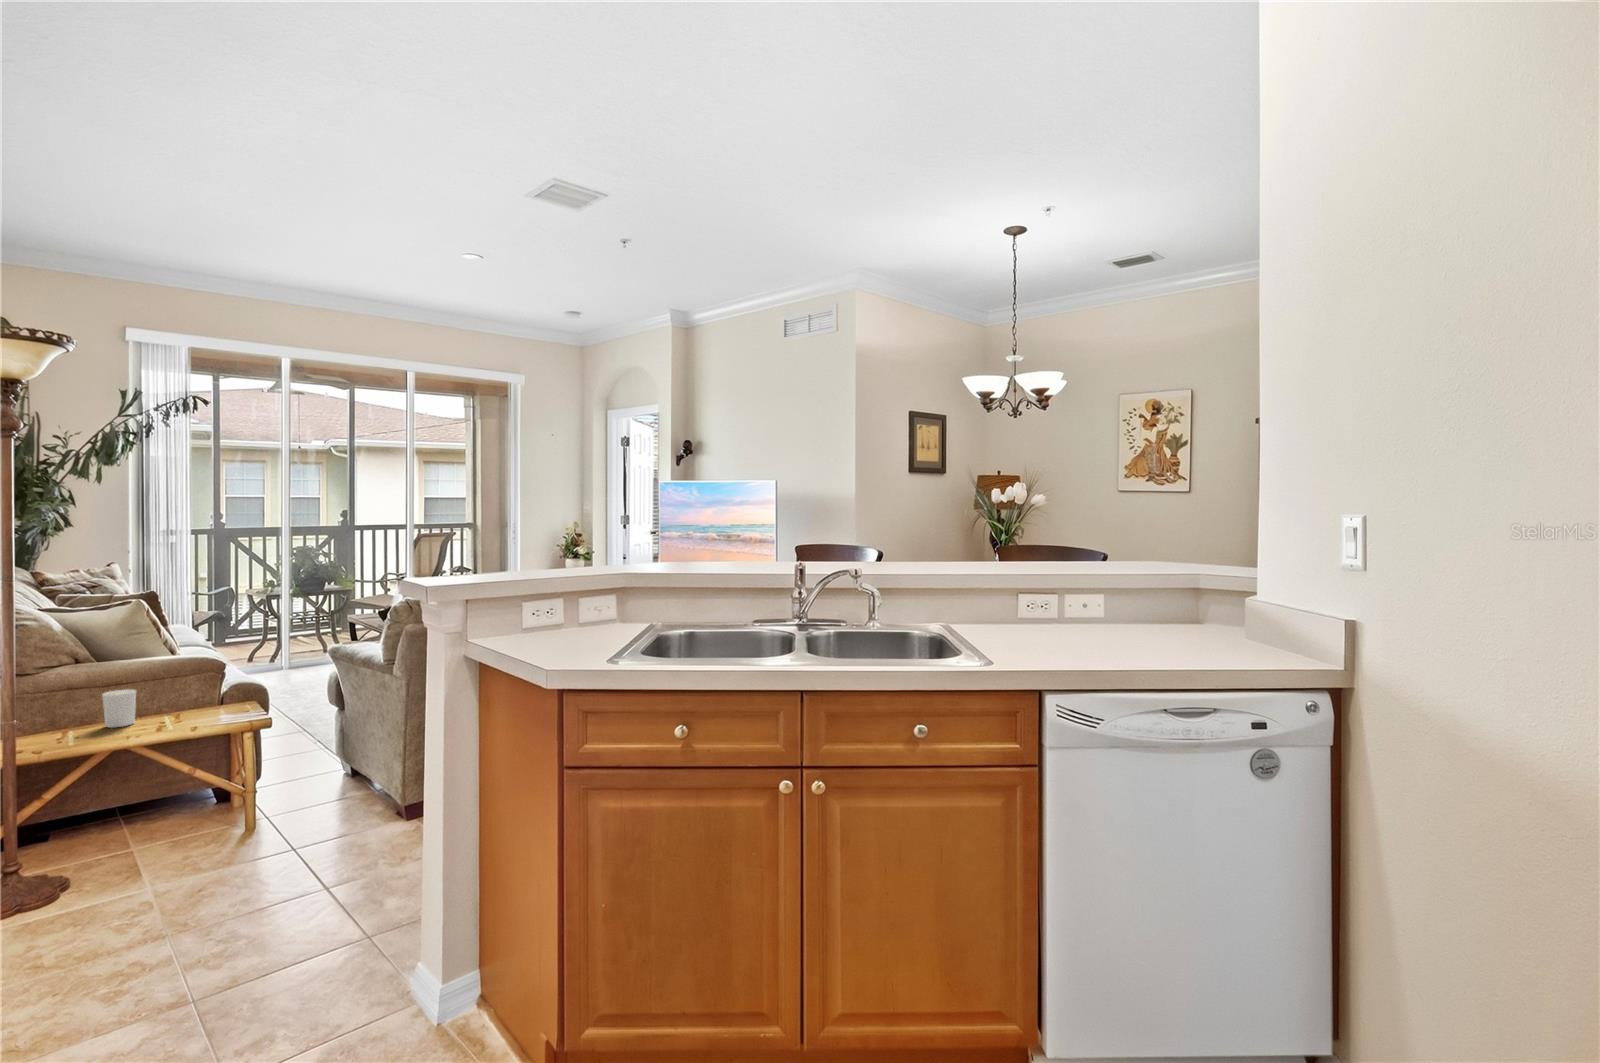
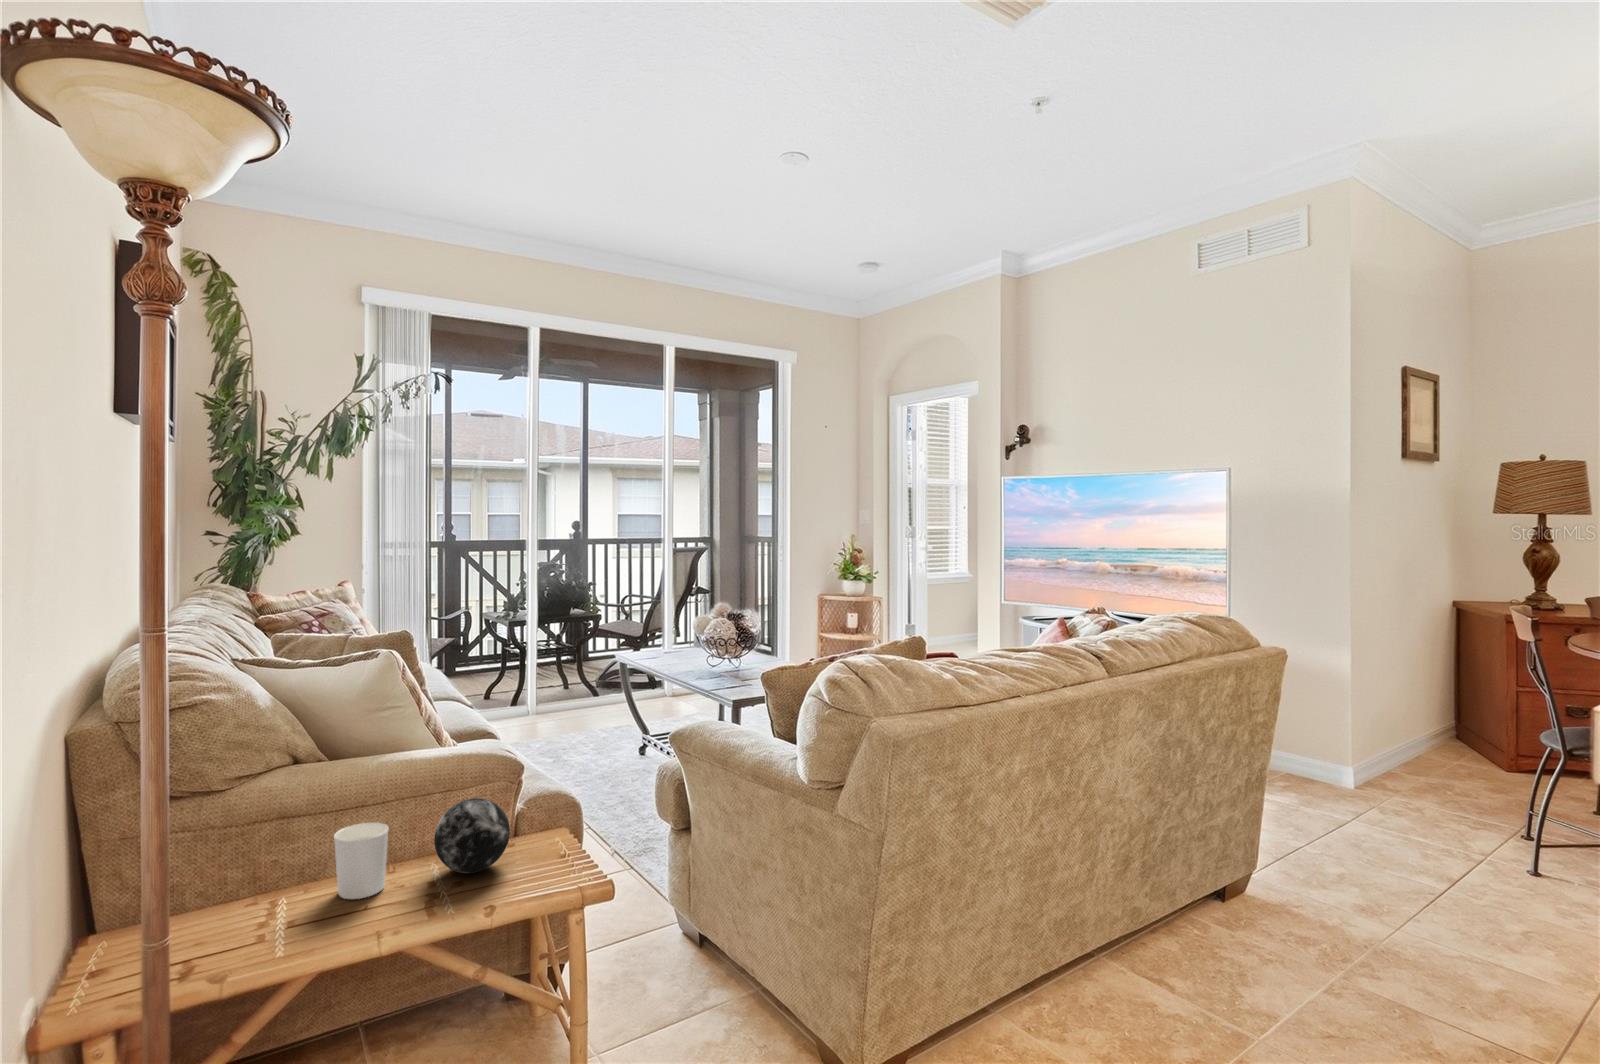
decorative orb: none [166,676,215,716] -> present [434,798,510,873]

